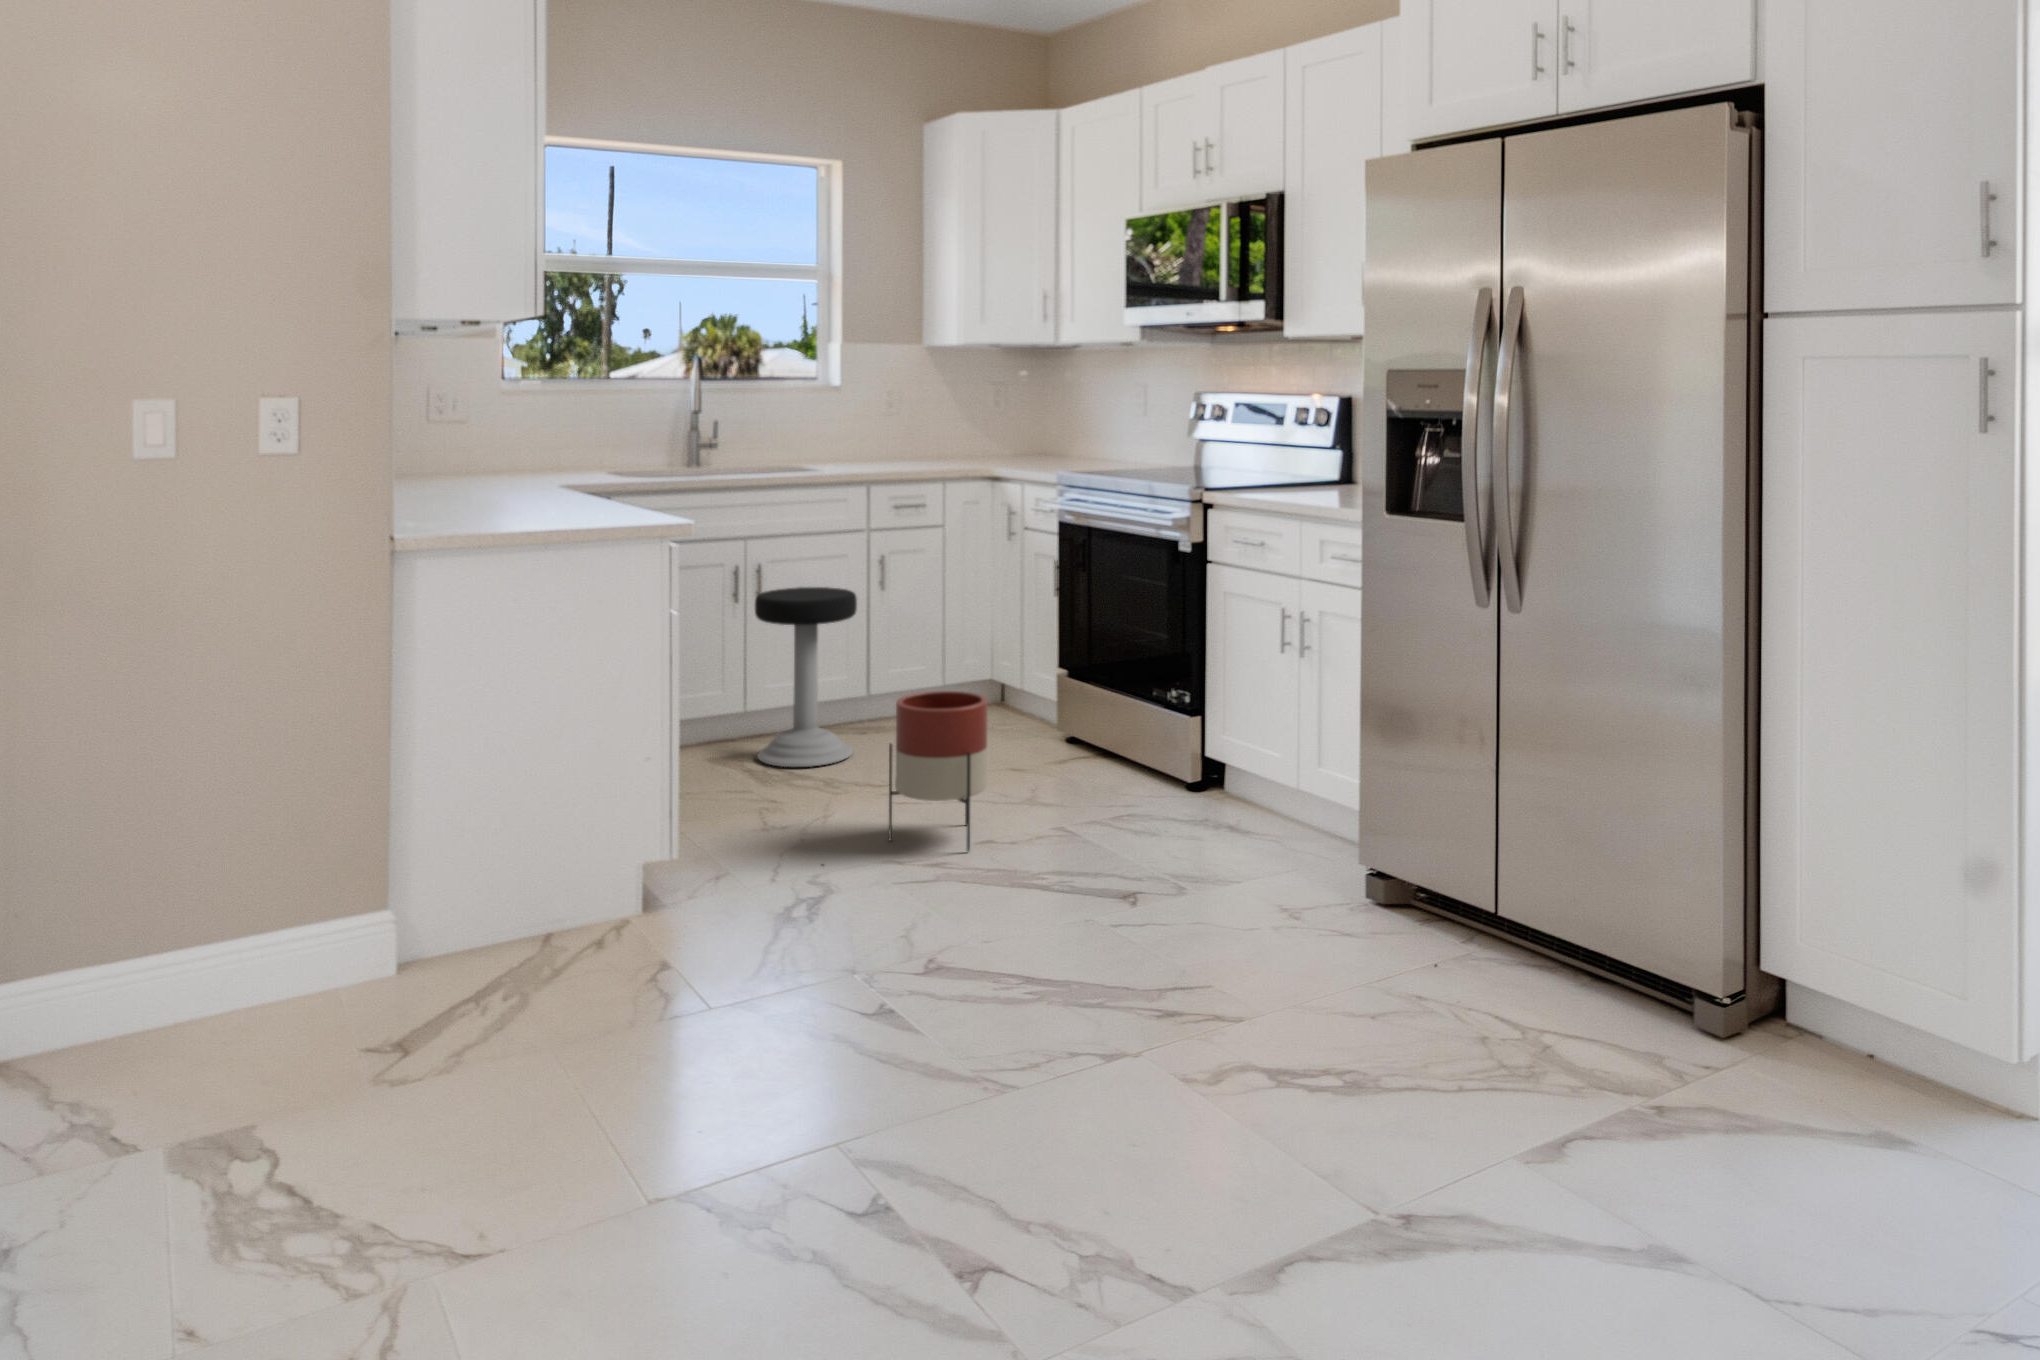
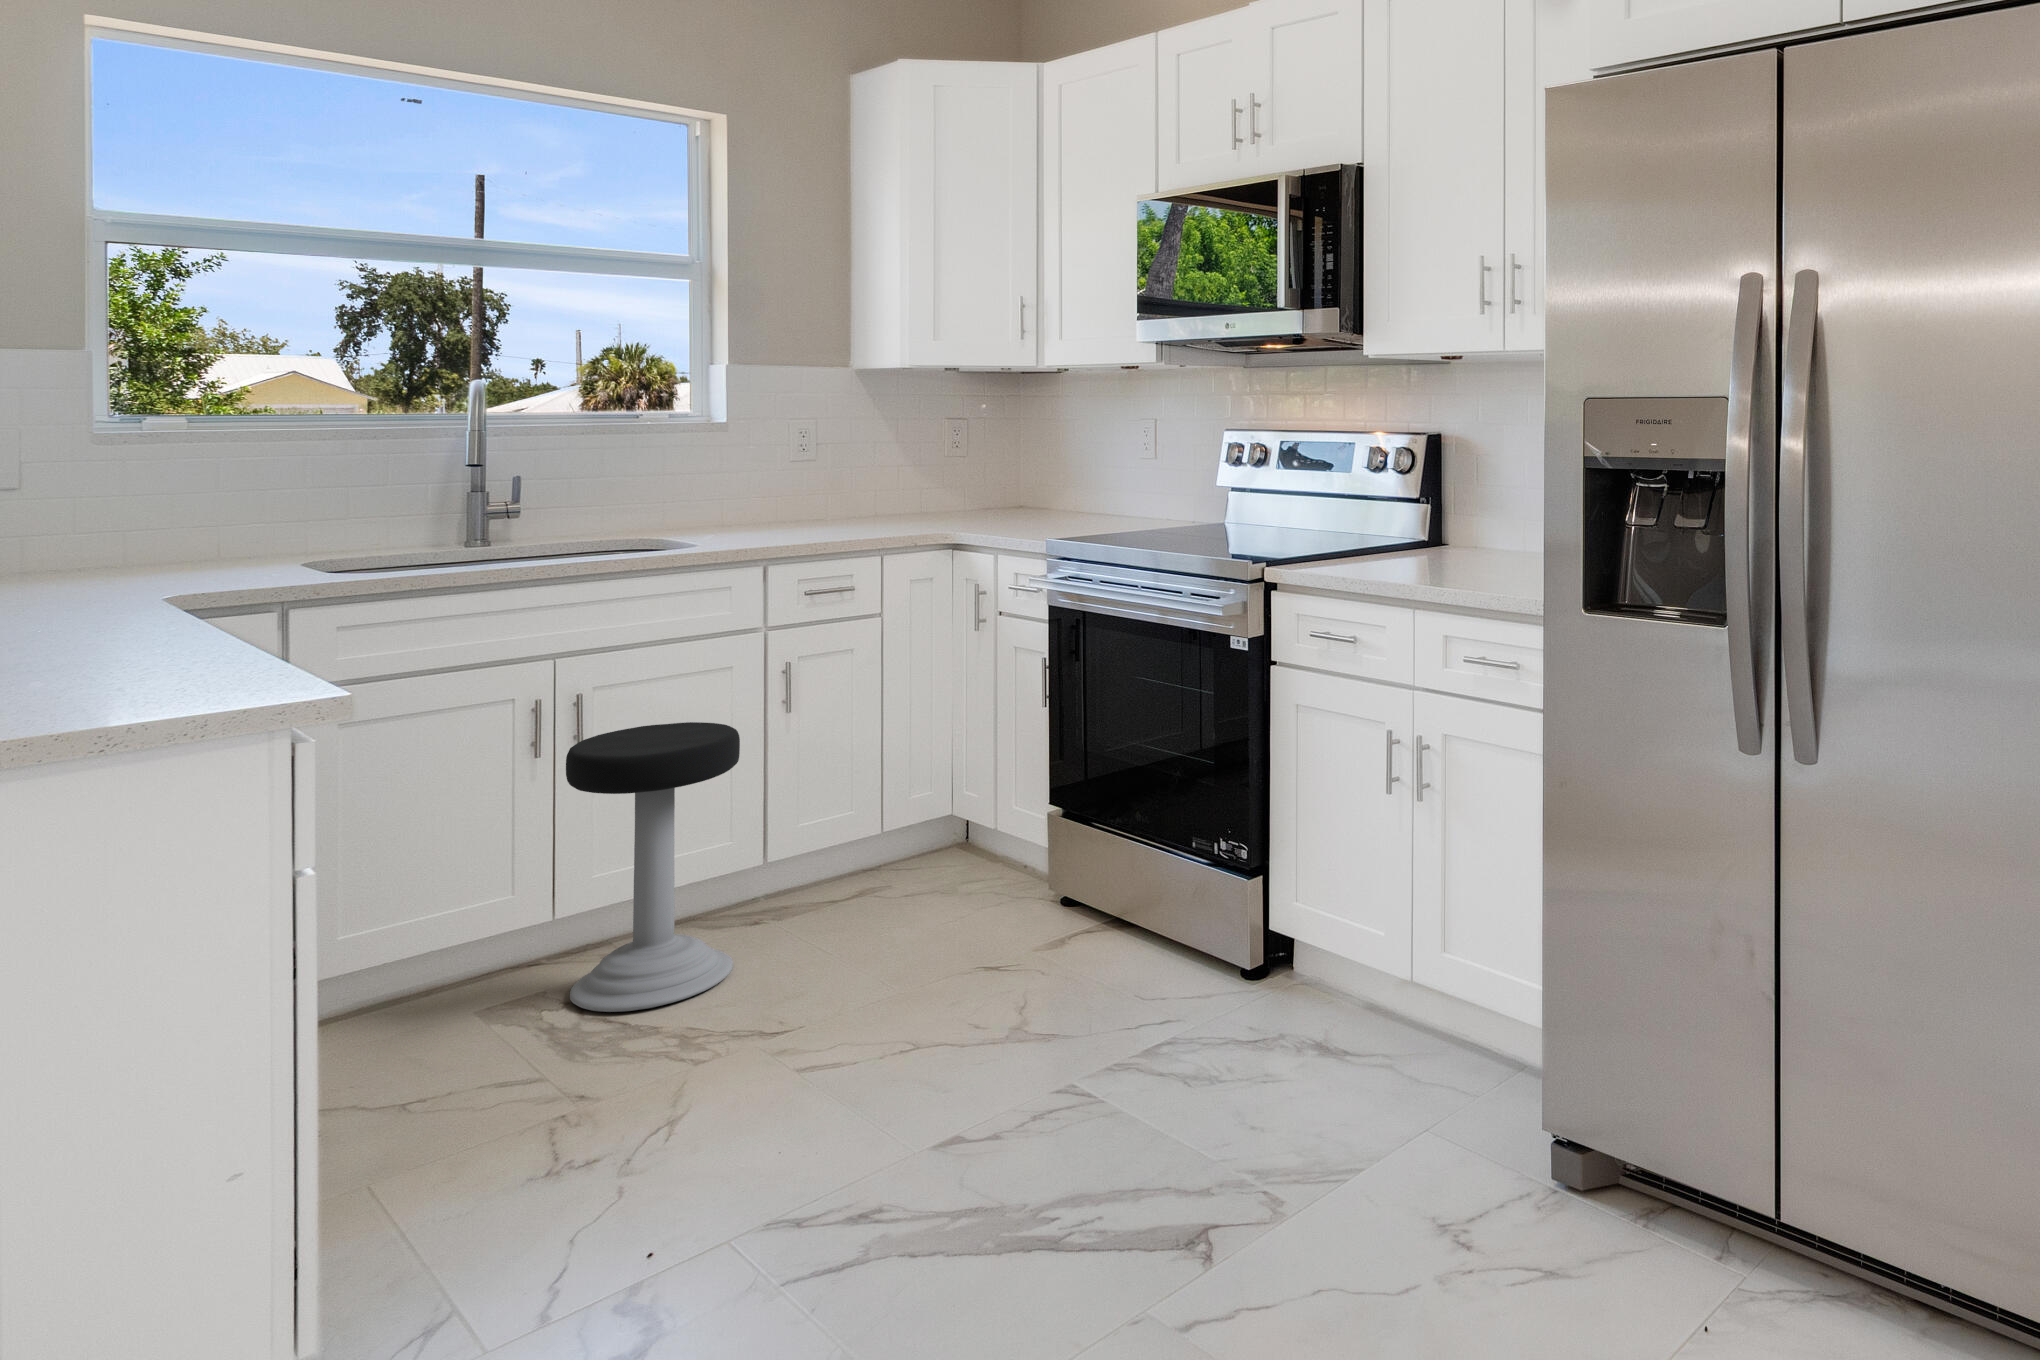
planter: present [889,691,988,851] -> none [783,899,952,1171]

